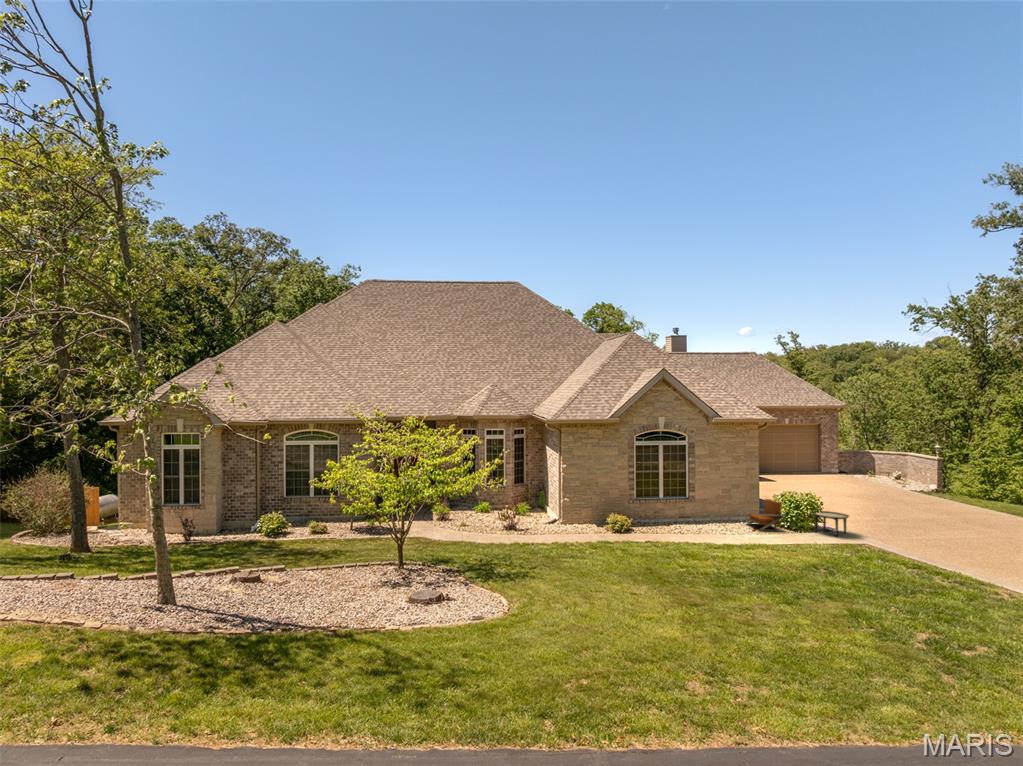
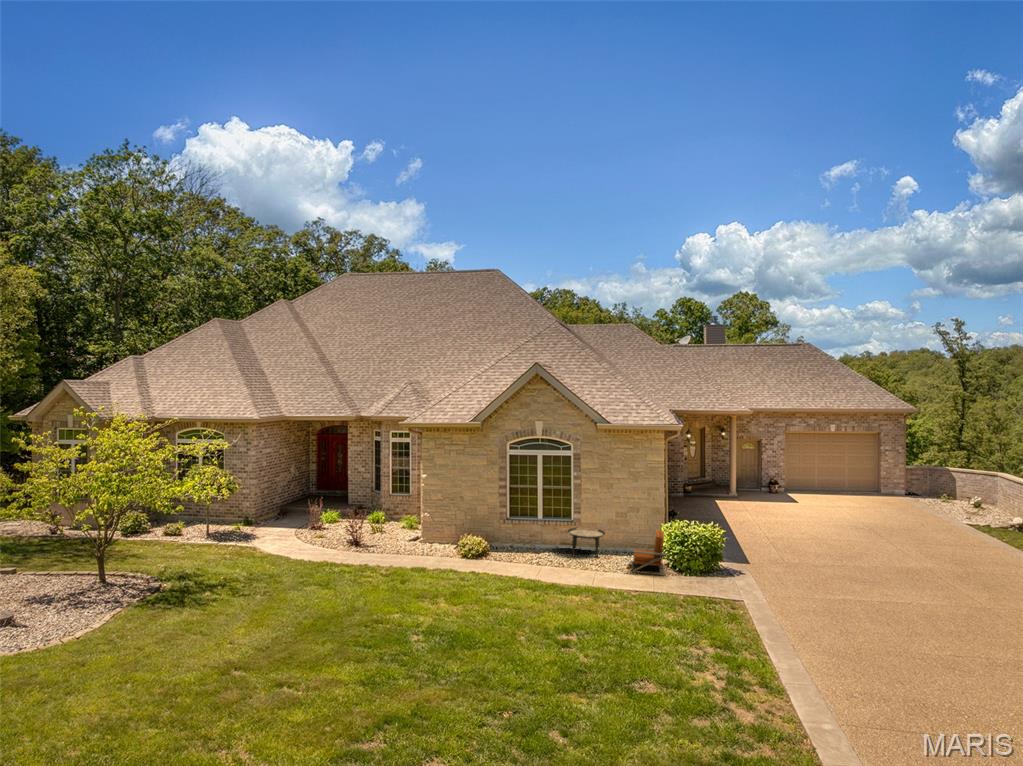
round table: present [813,511,849,536] -> present [568,528,605,558]

